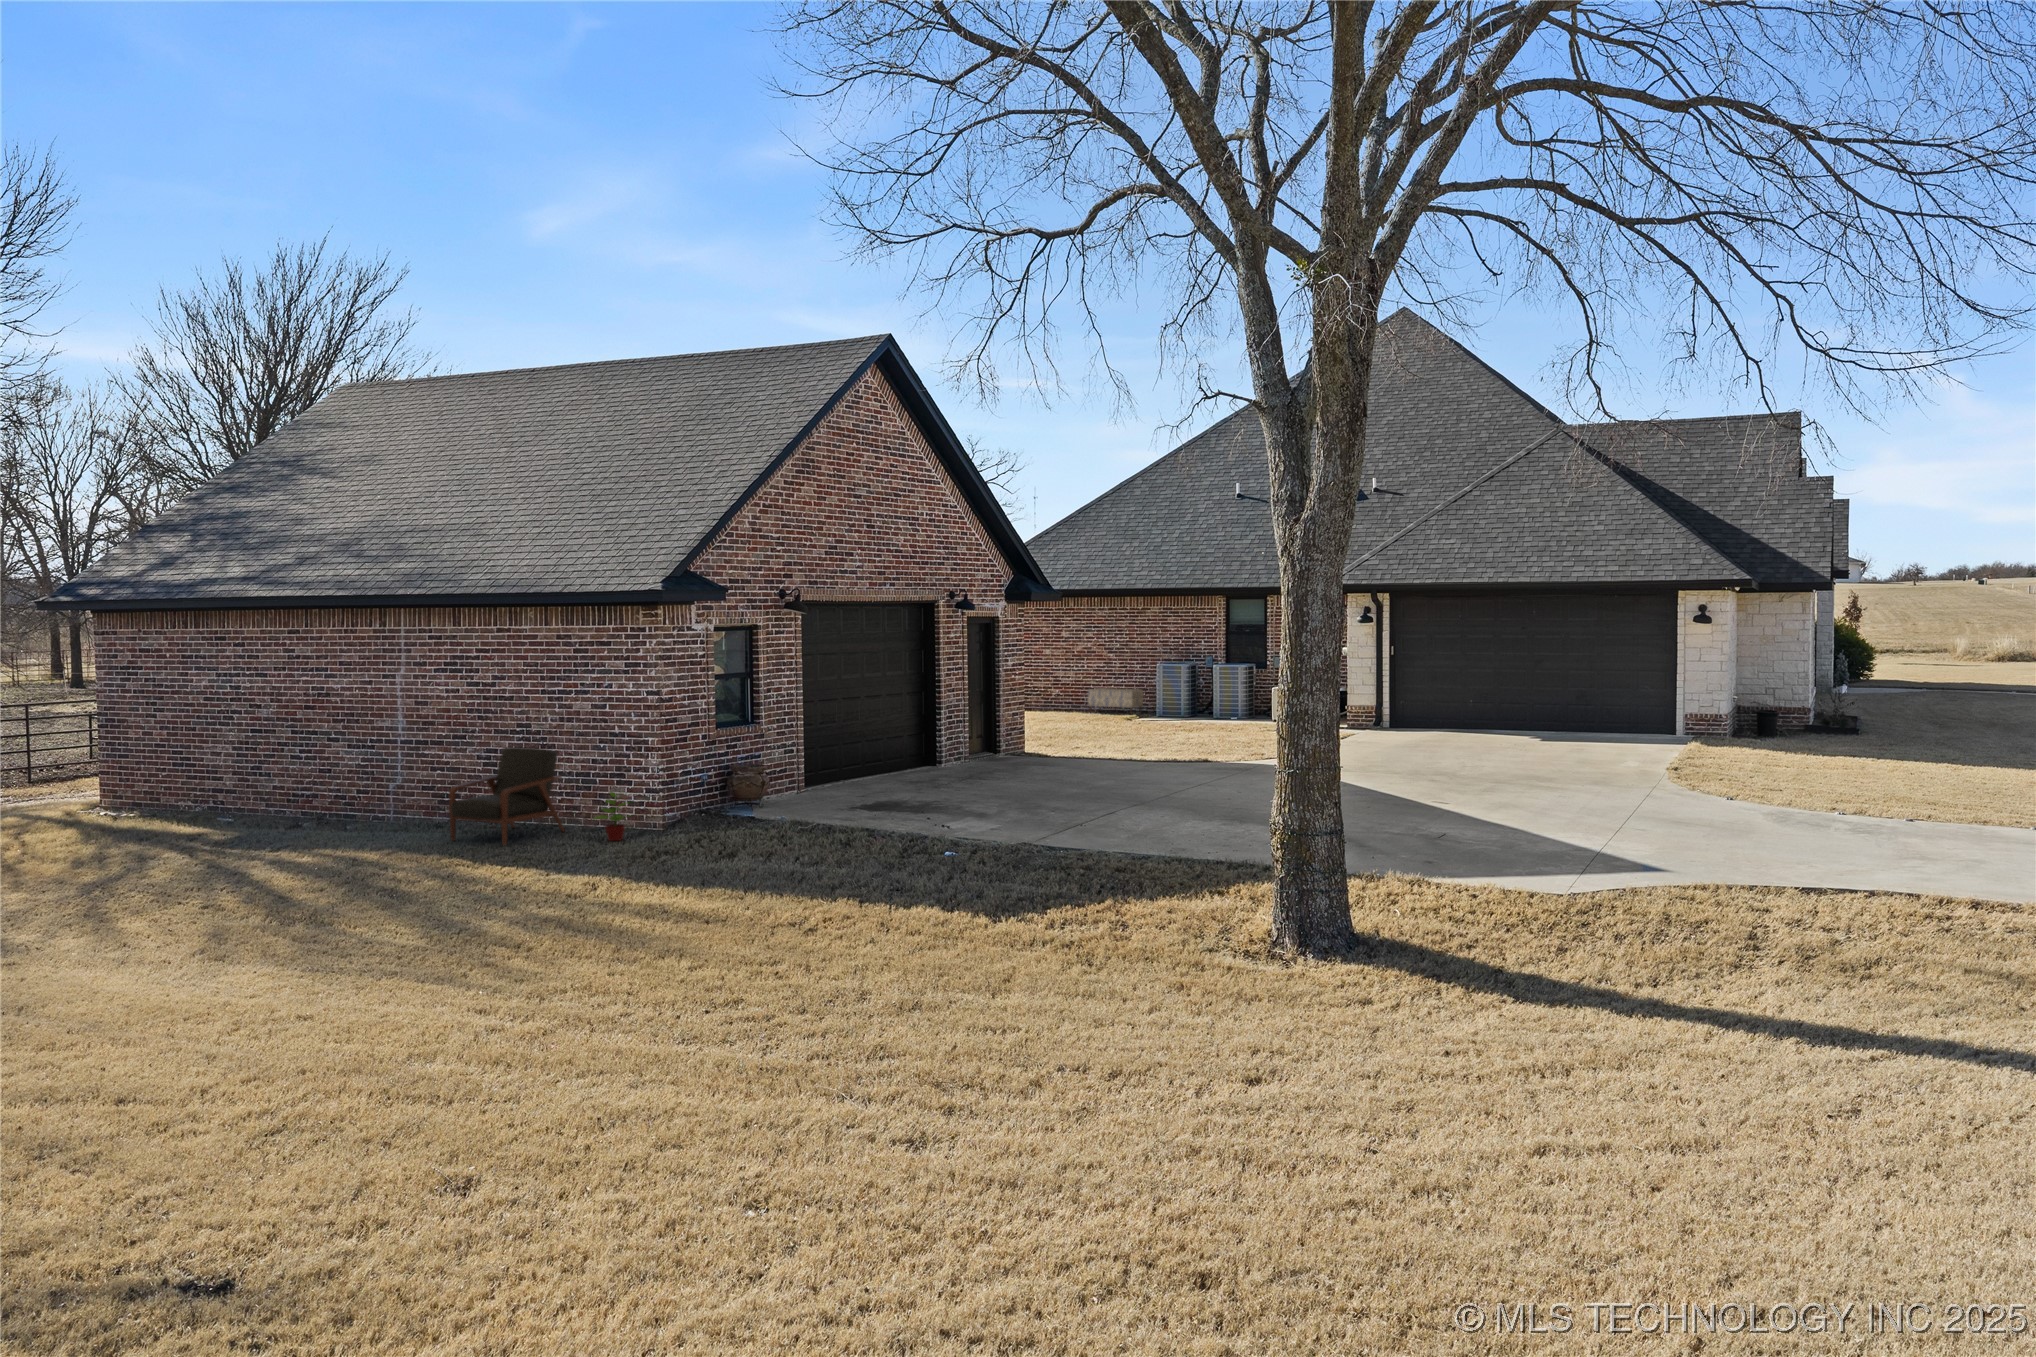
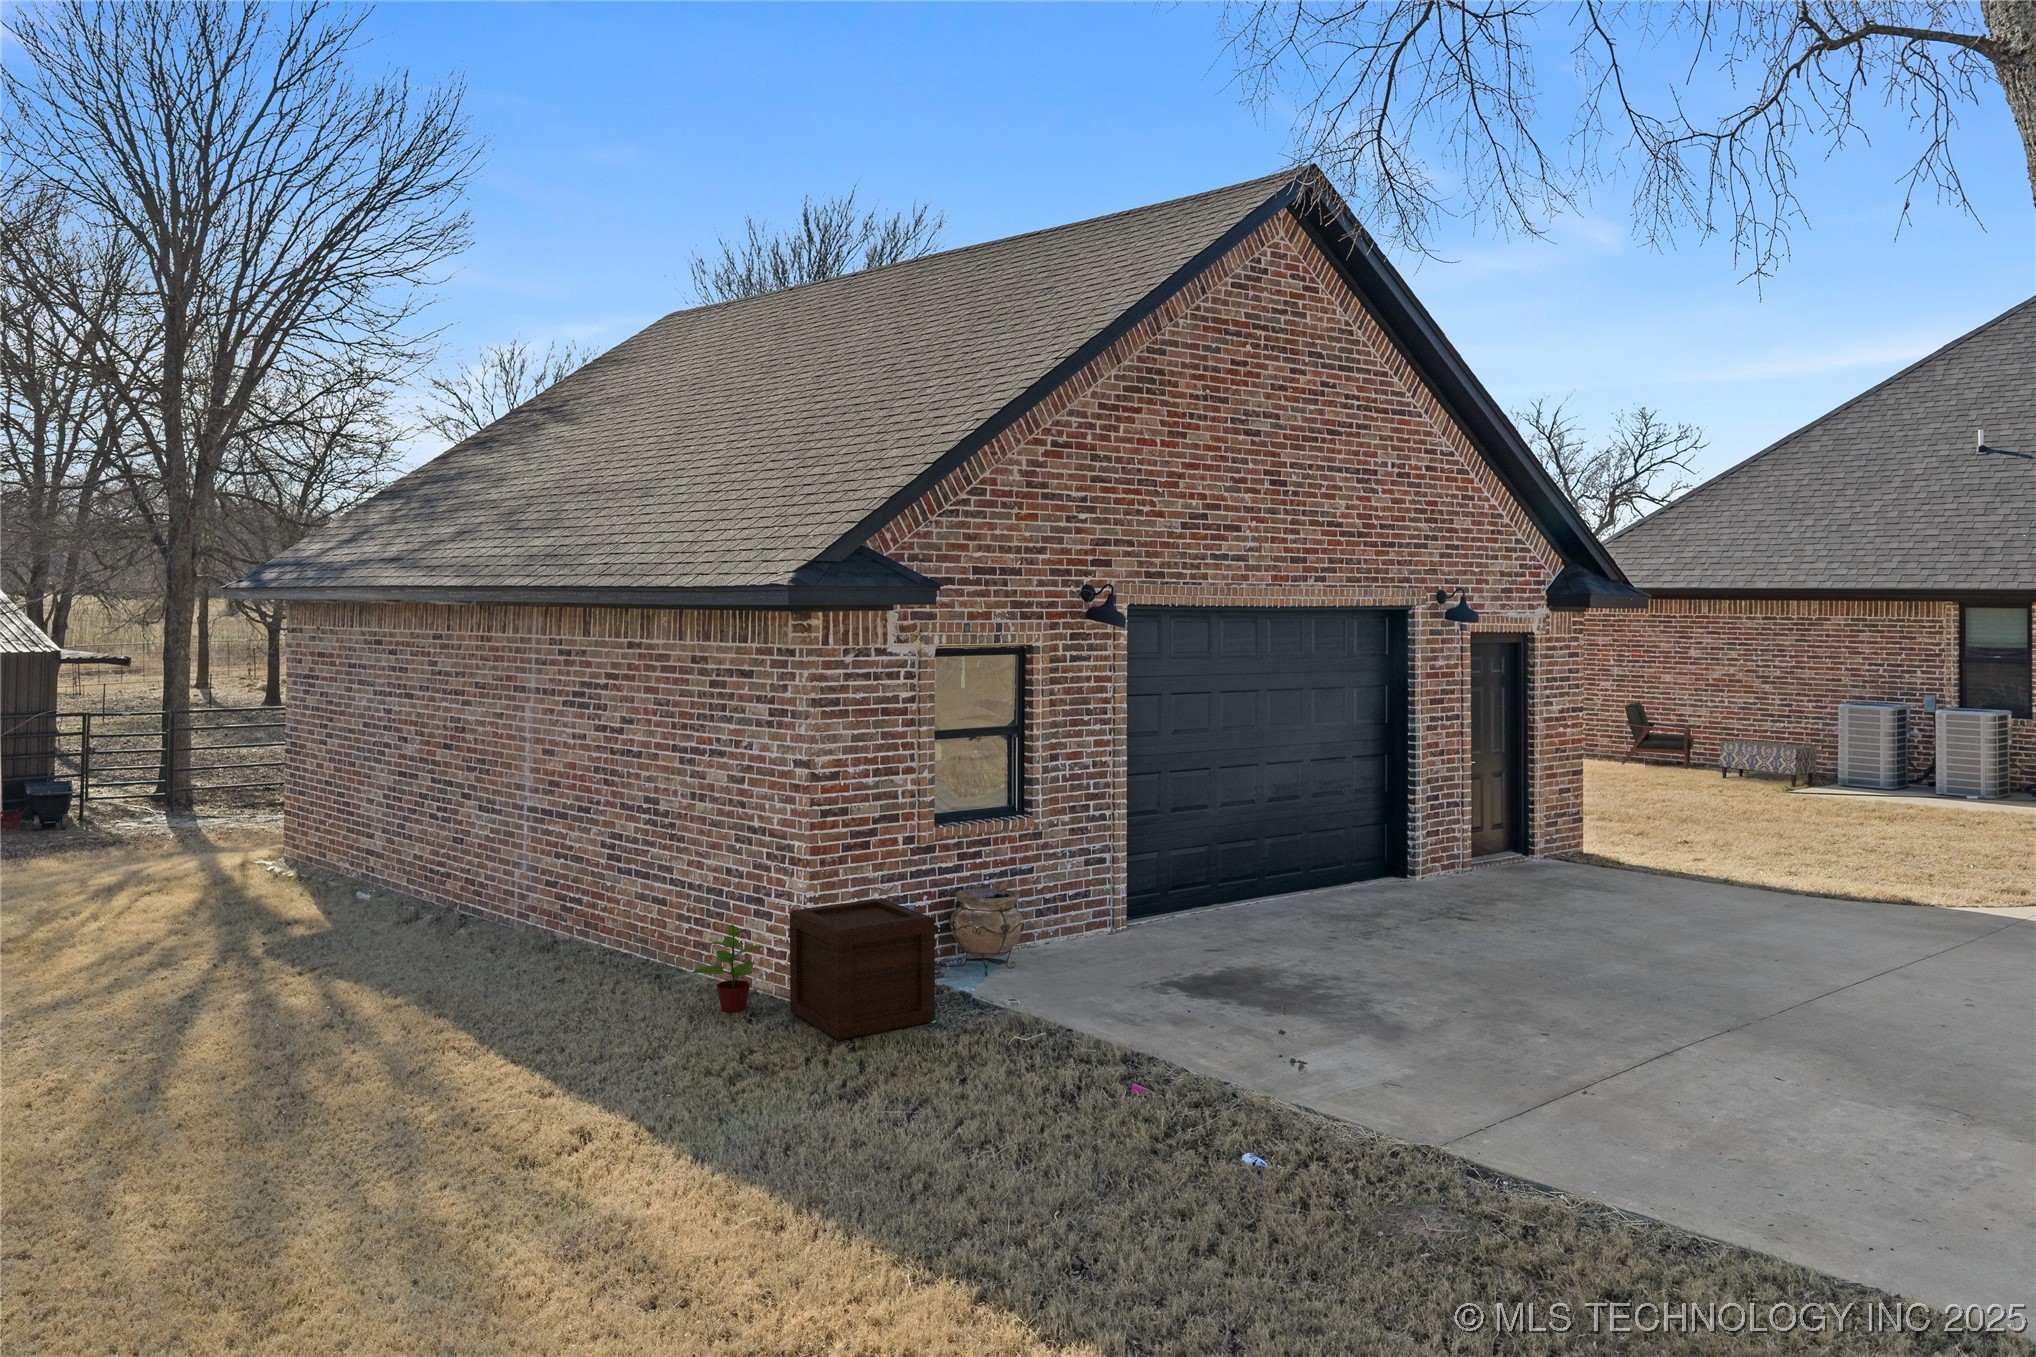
chair: present [449,747,565,845] -> present [1622,702,1694,768]
wooden crate: none [652,771,742,843] -> present [790,898,935,1040]

